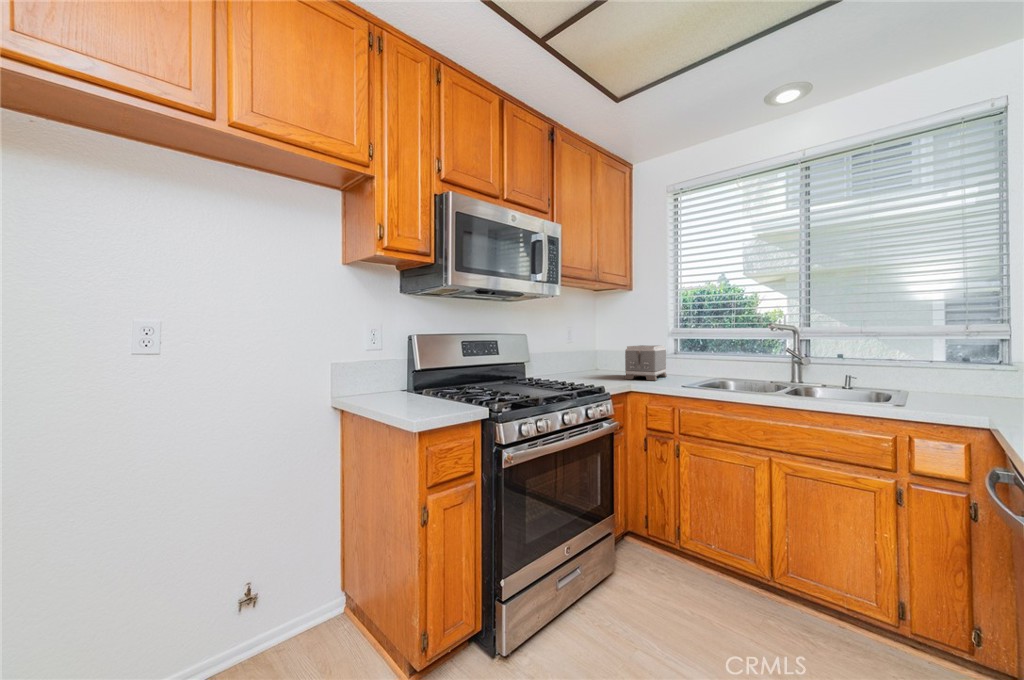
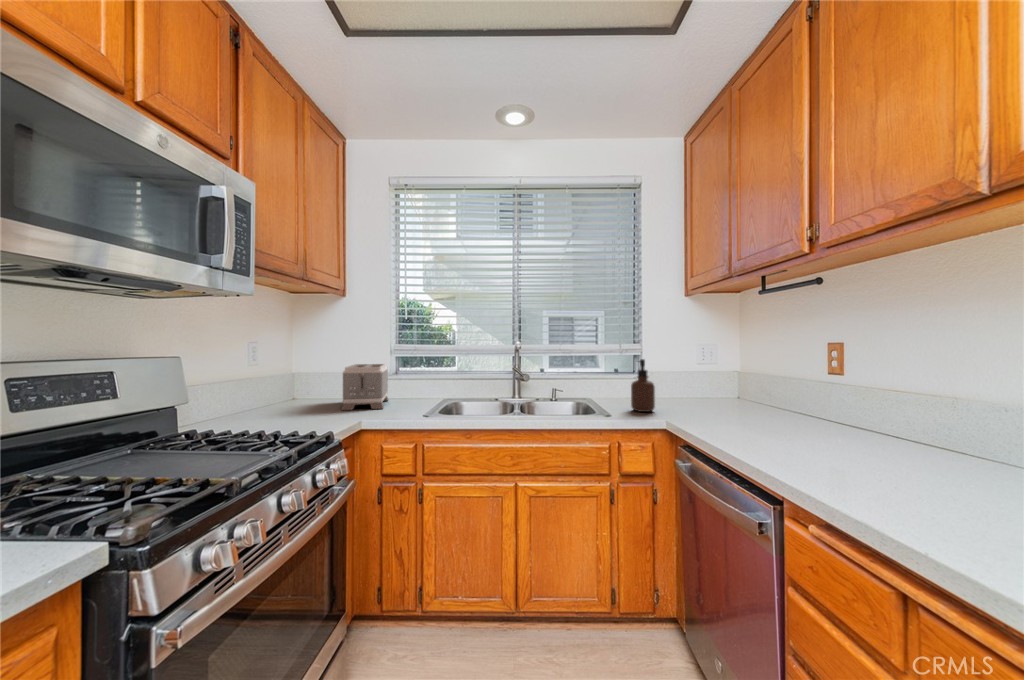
soap dispenser: none [947,342,989,409] -> present [631,359,655,412]

